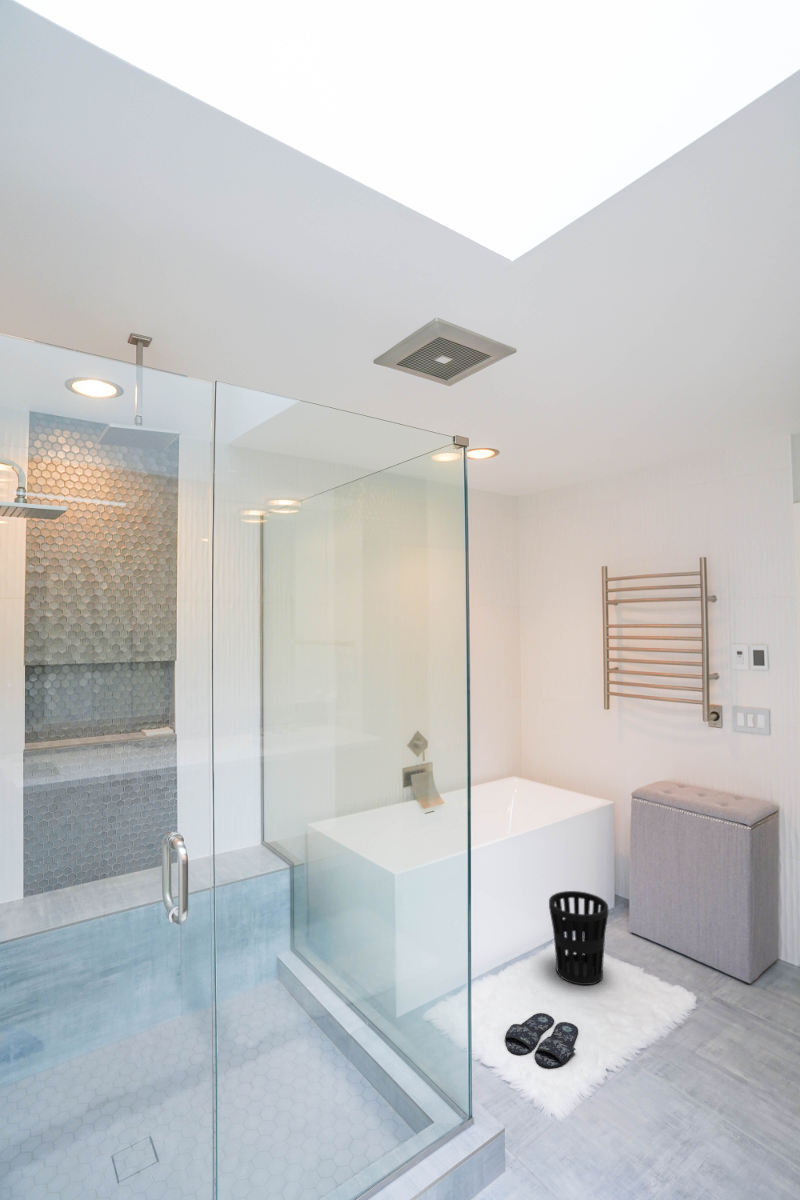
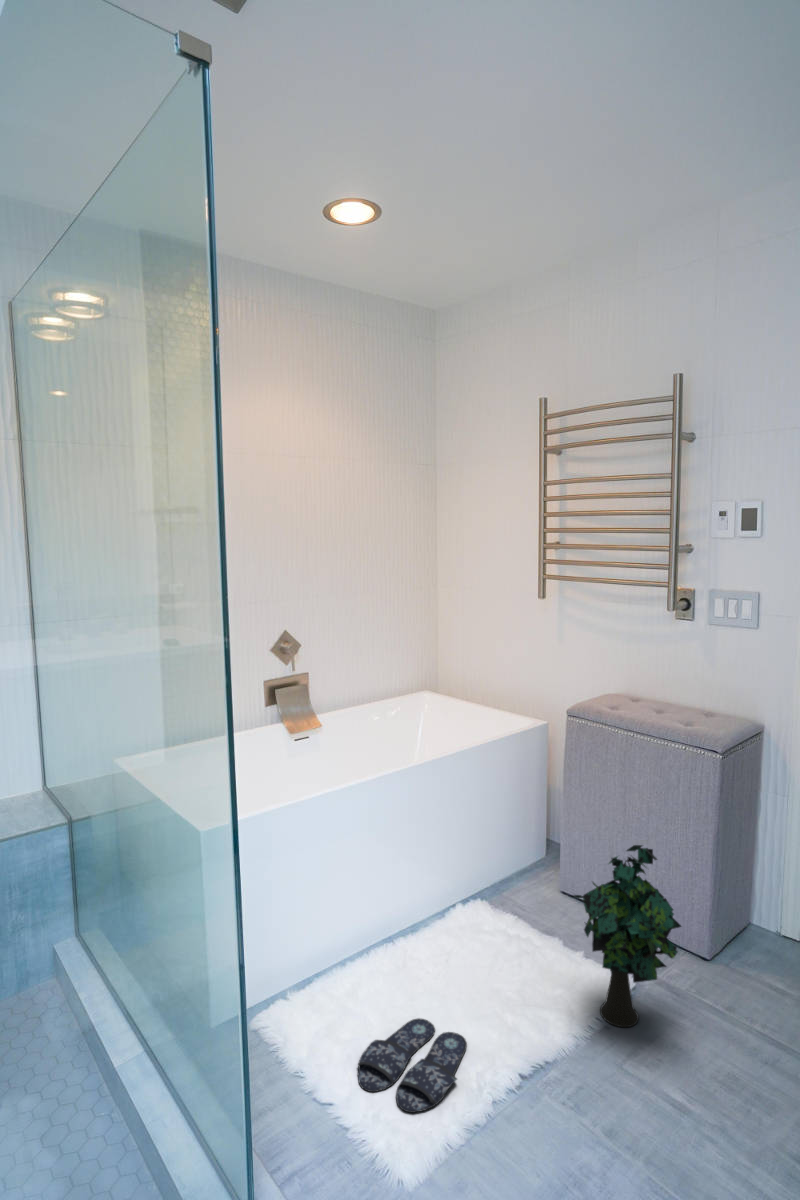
decorative plant: none [644,889,728,1025] -> present [571,845,681,1027]
wastebasket: present [549,891,608,985] -> none [443,843,524,970]

